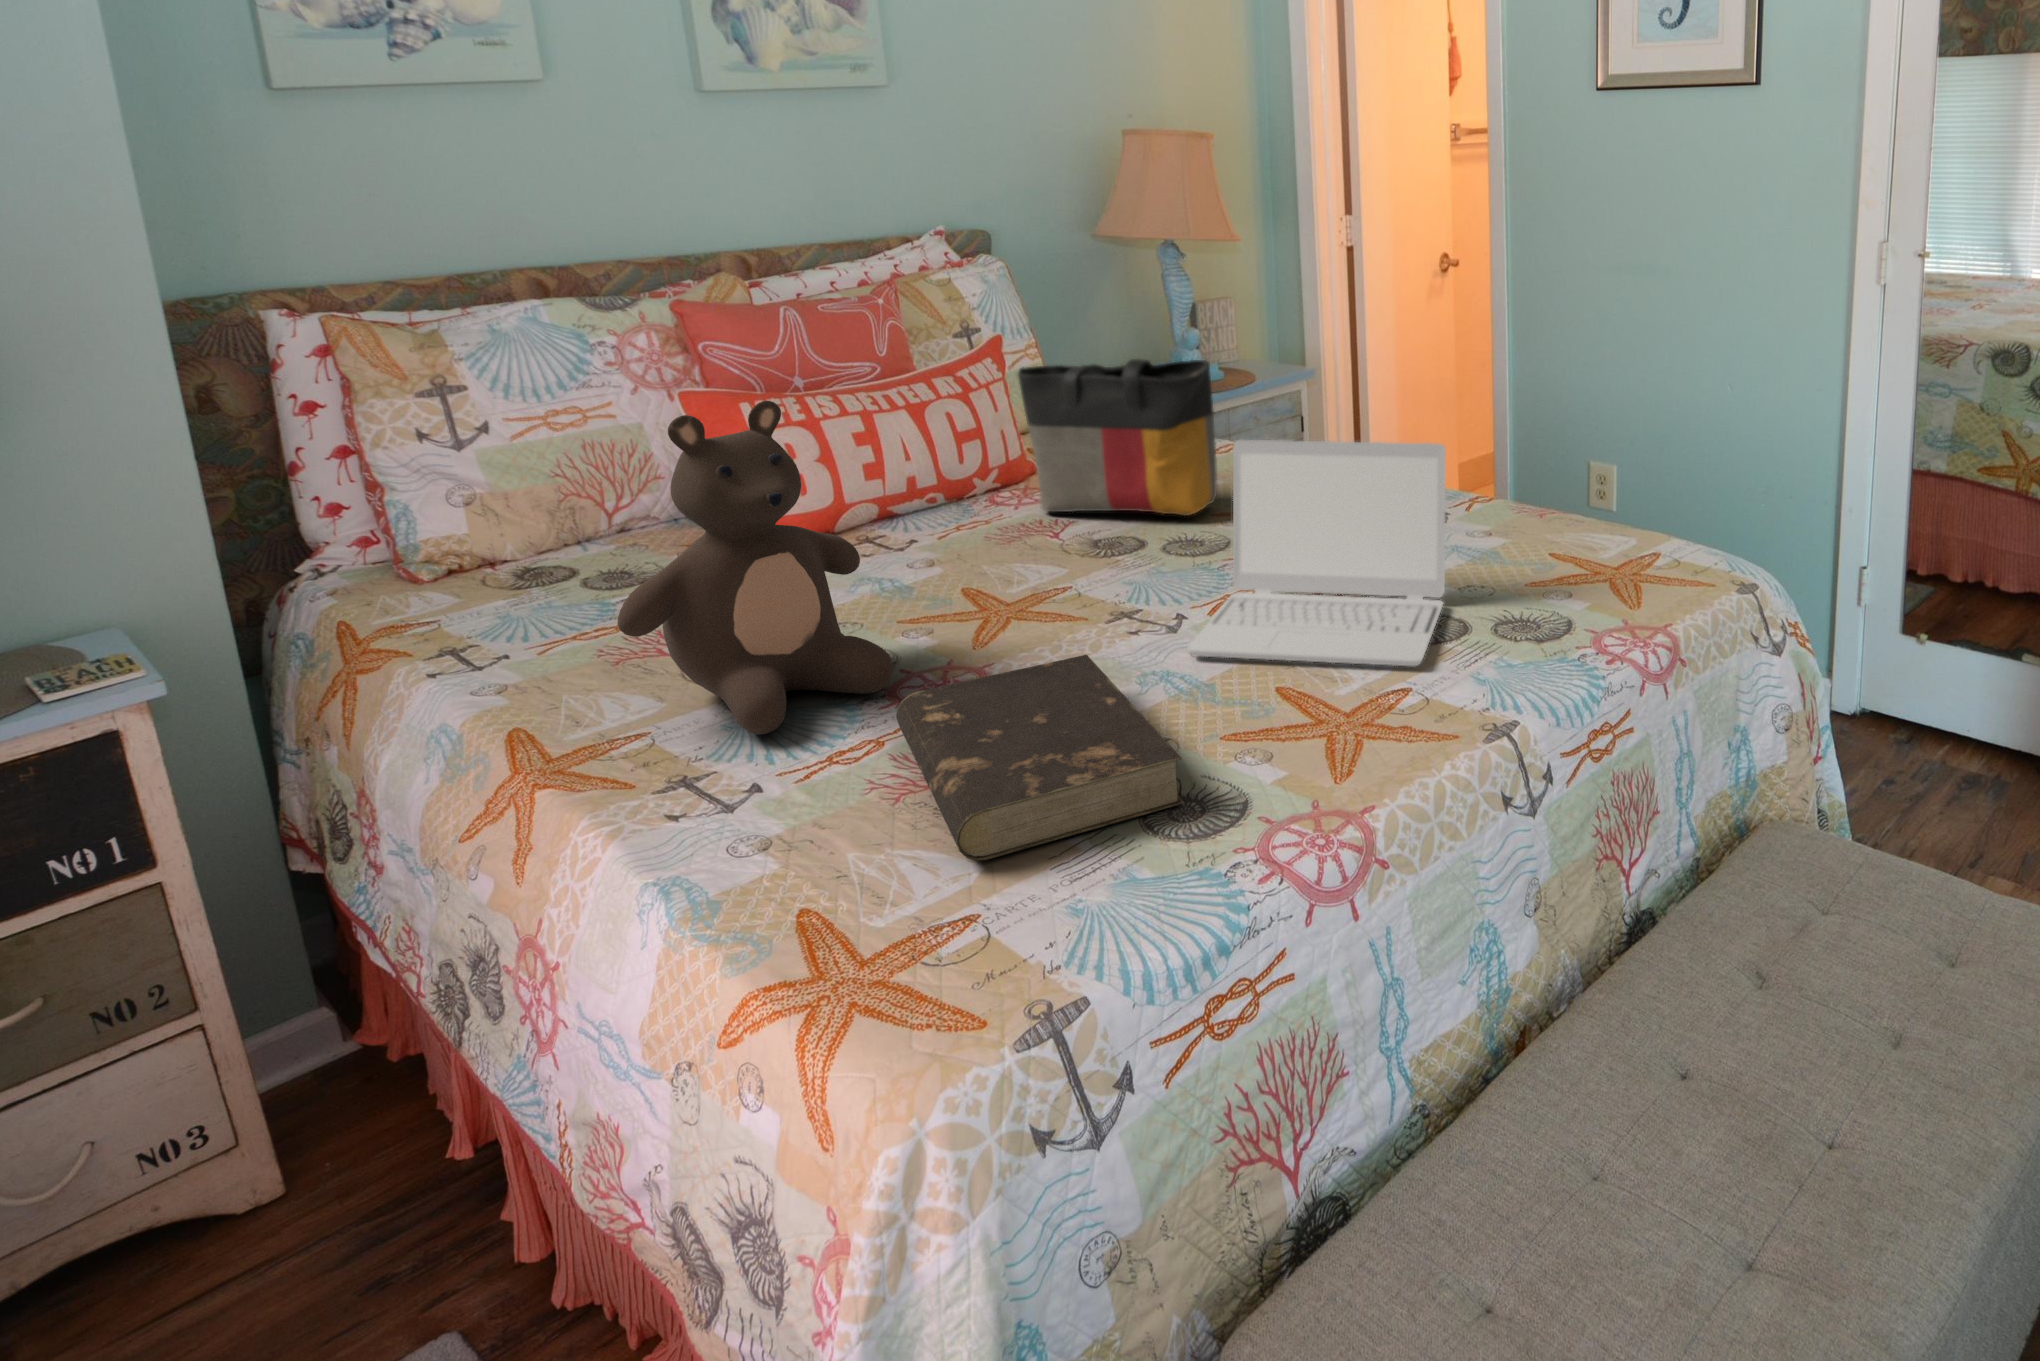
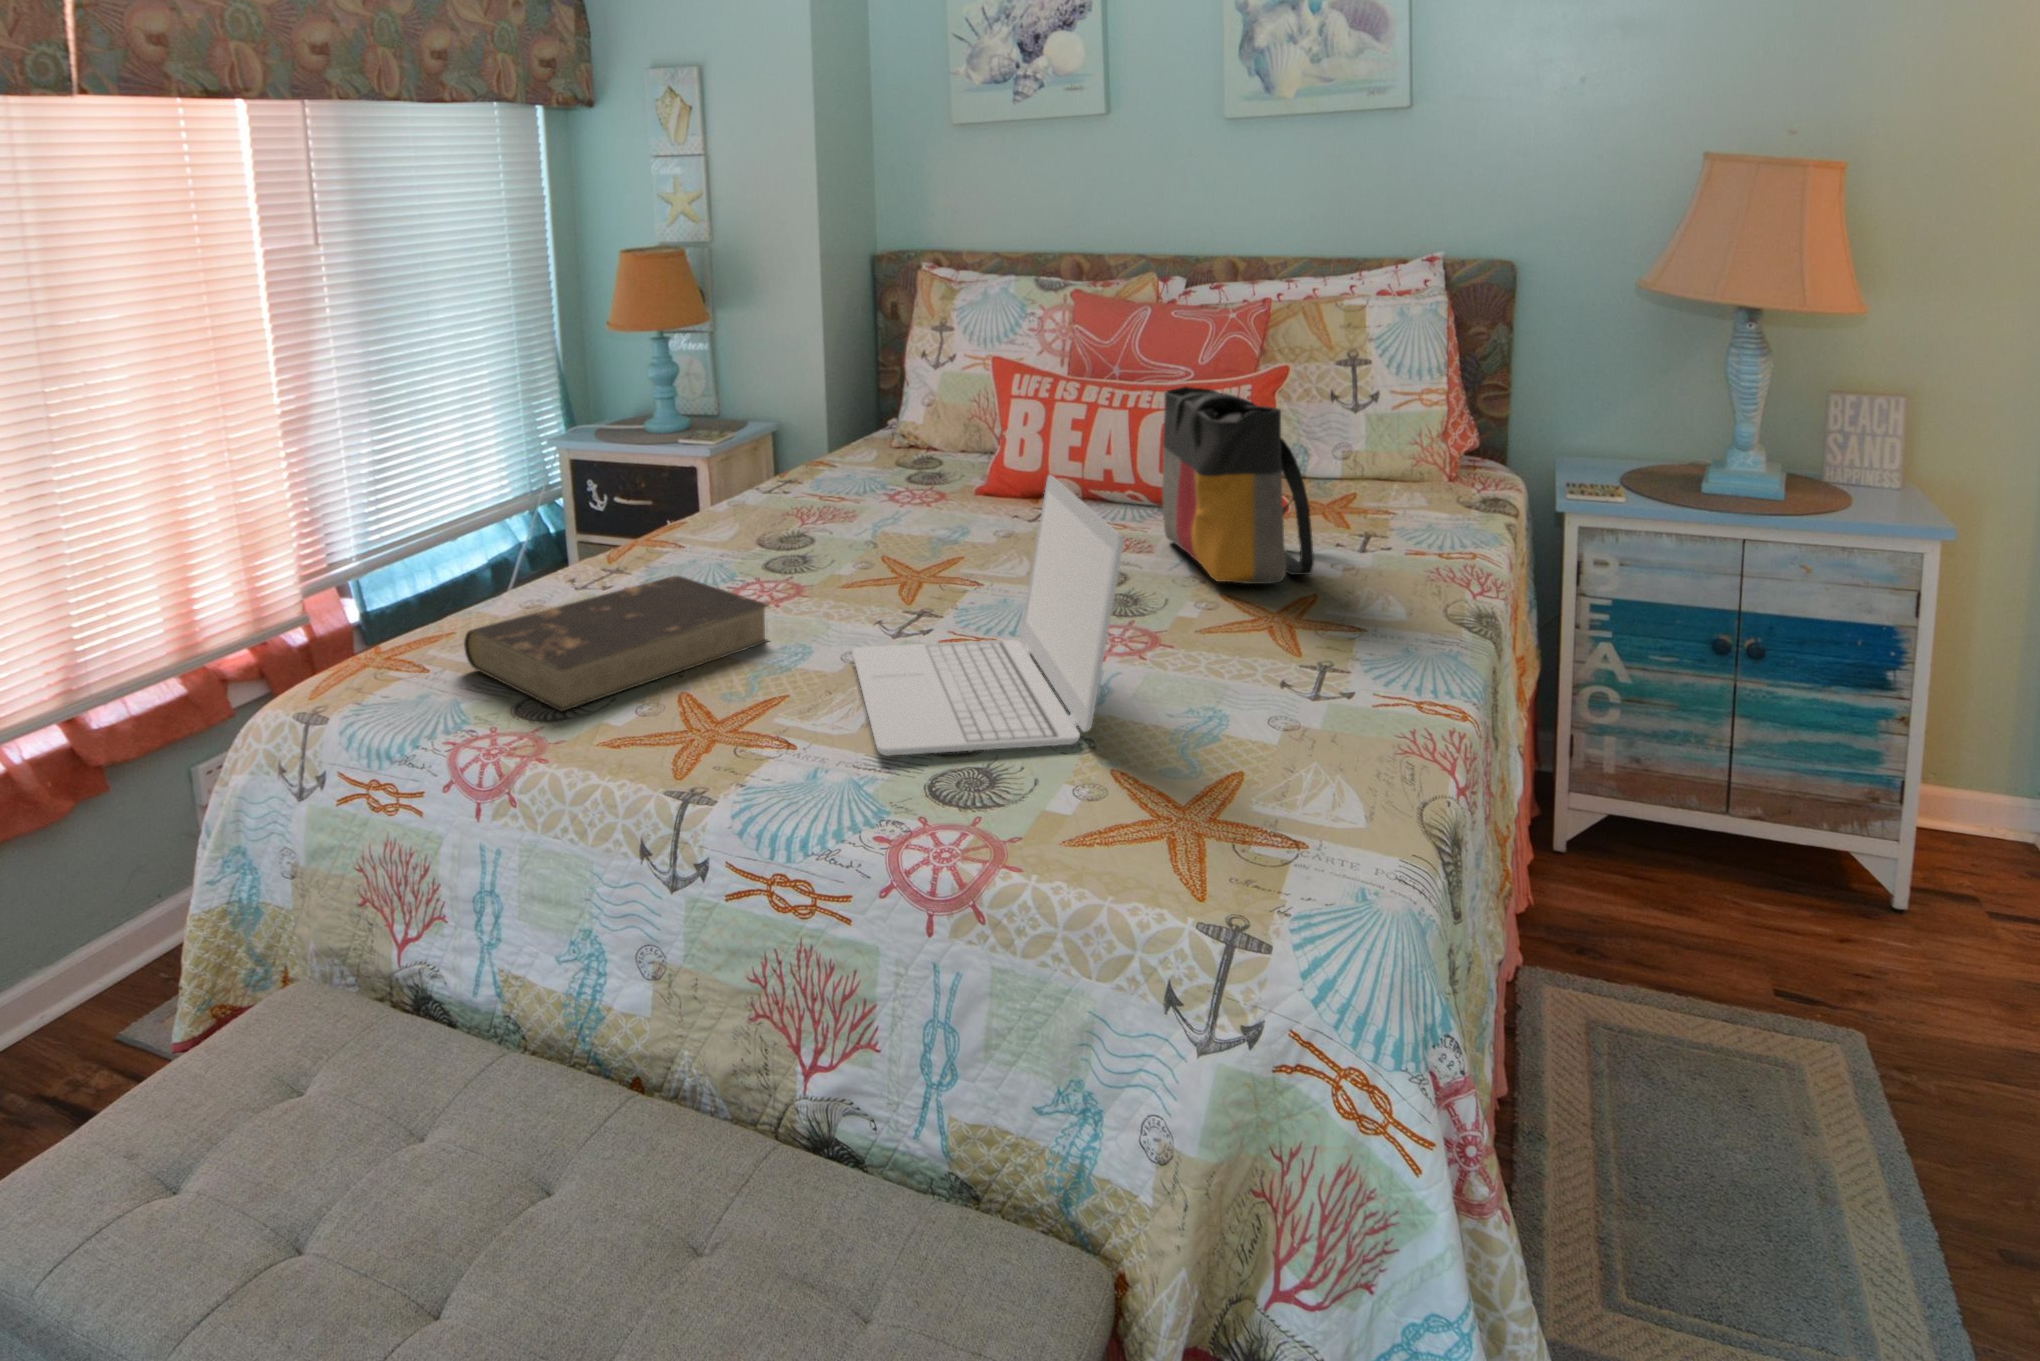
teddy bear: present [617,401,893,734] -> none [647,340,827,581]

